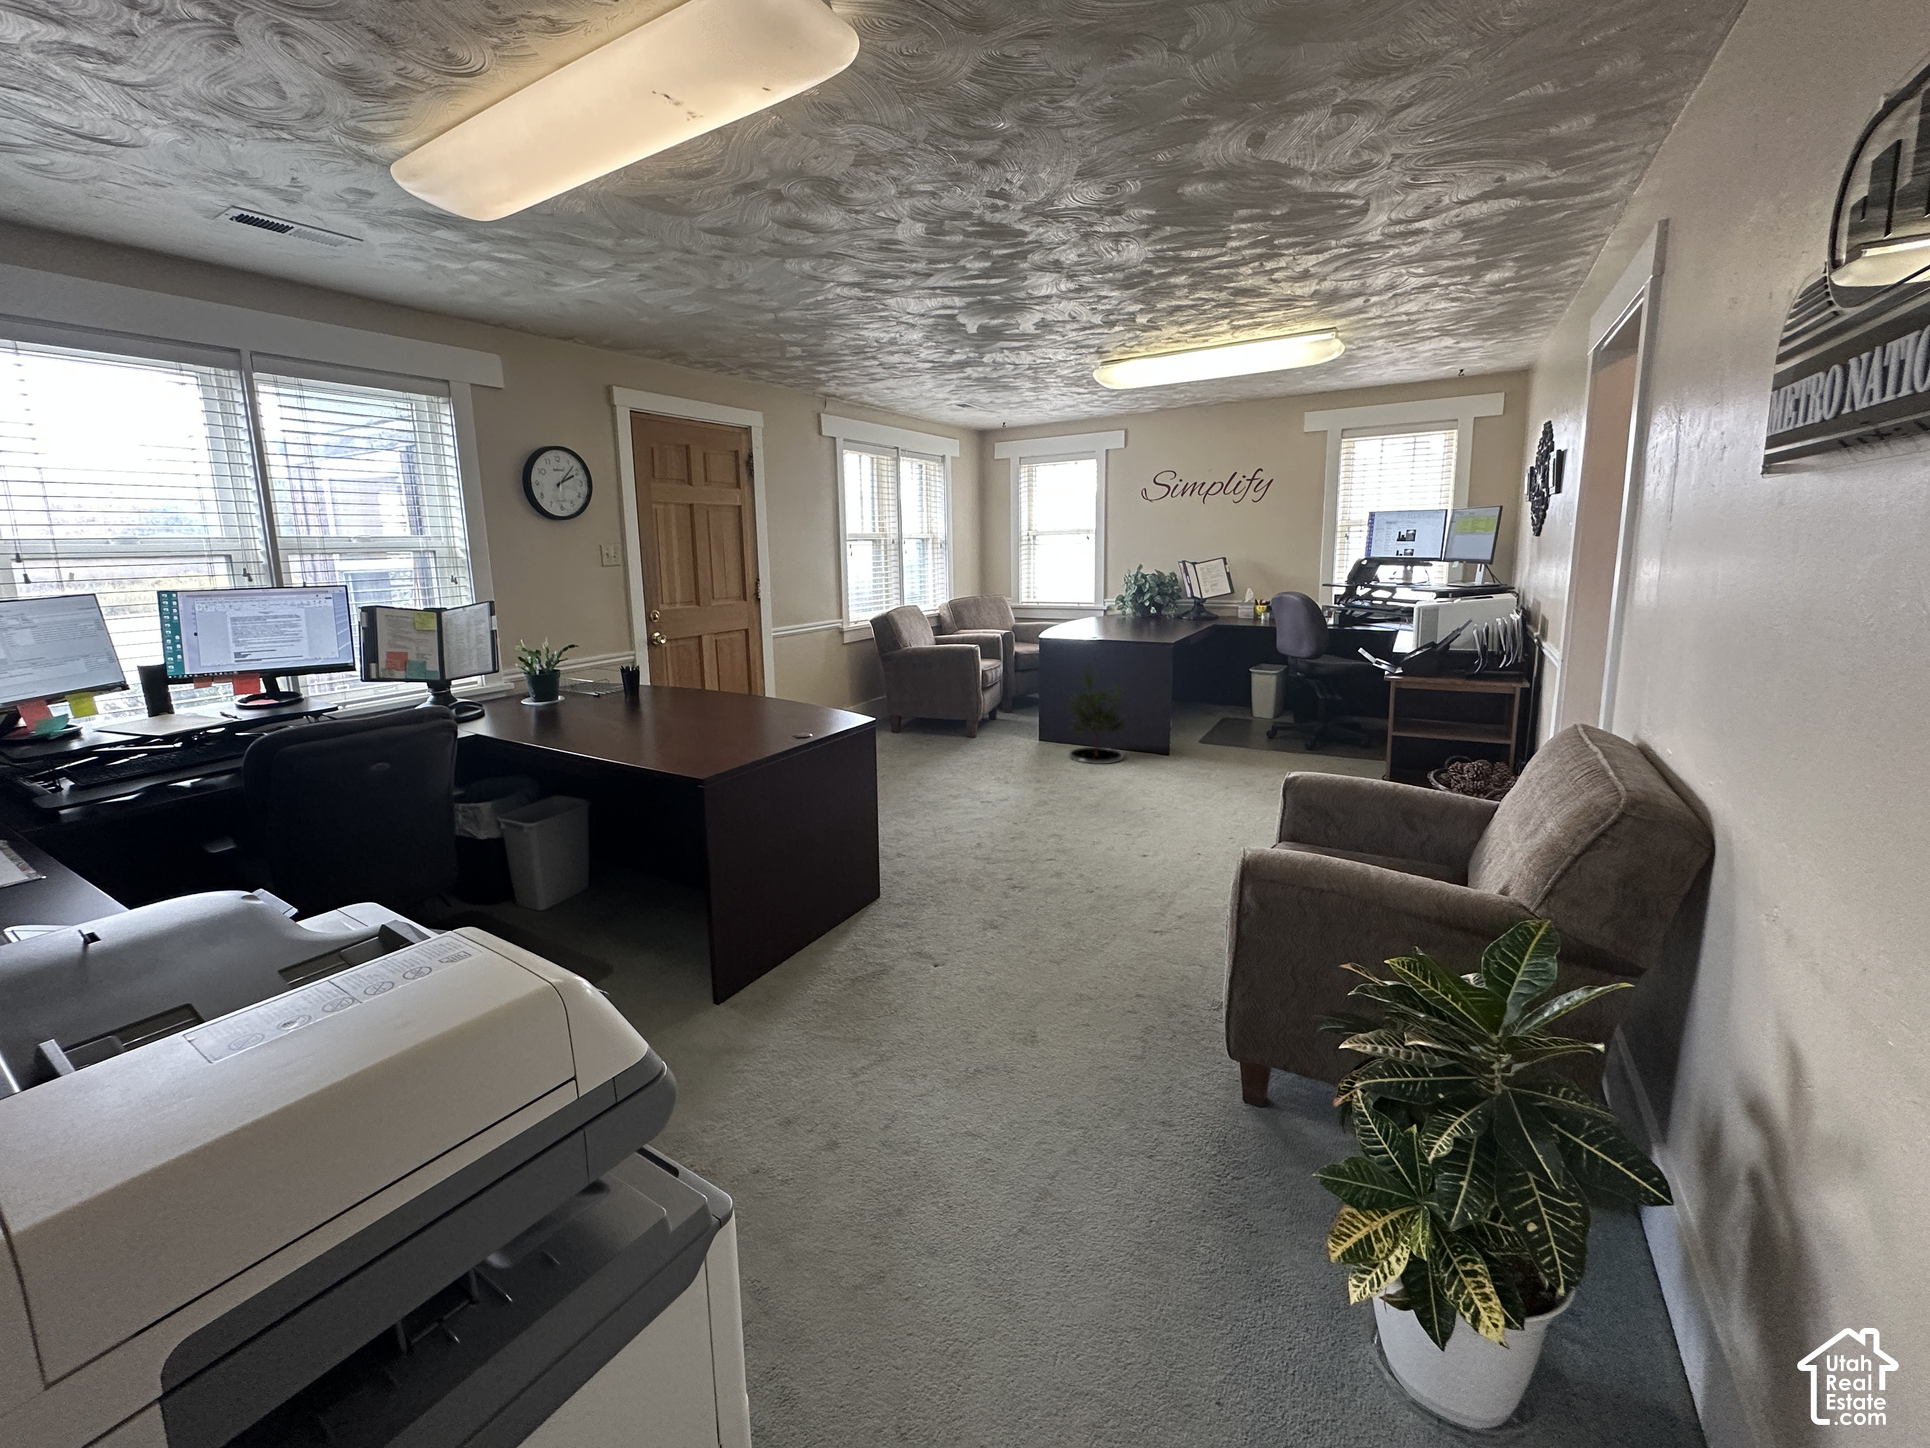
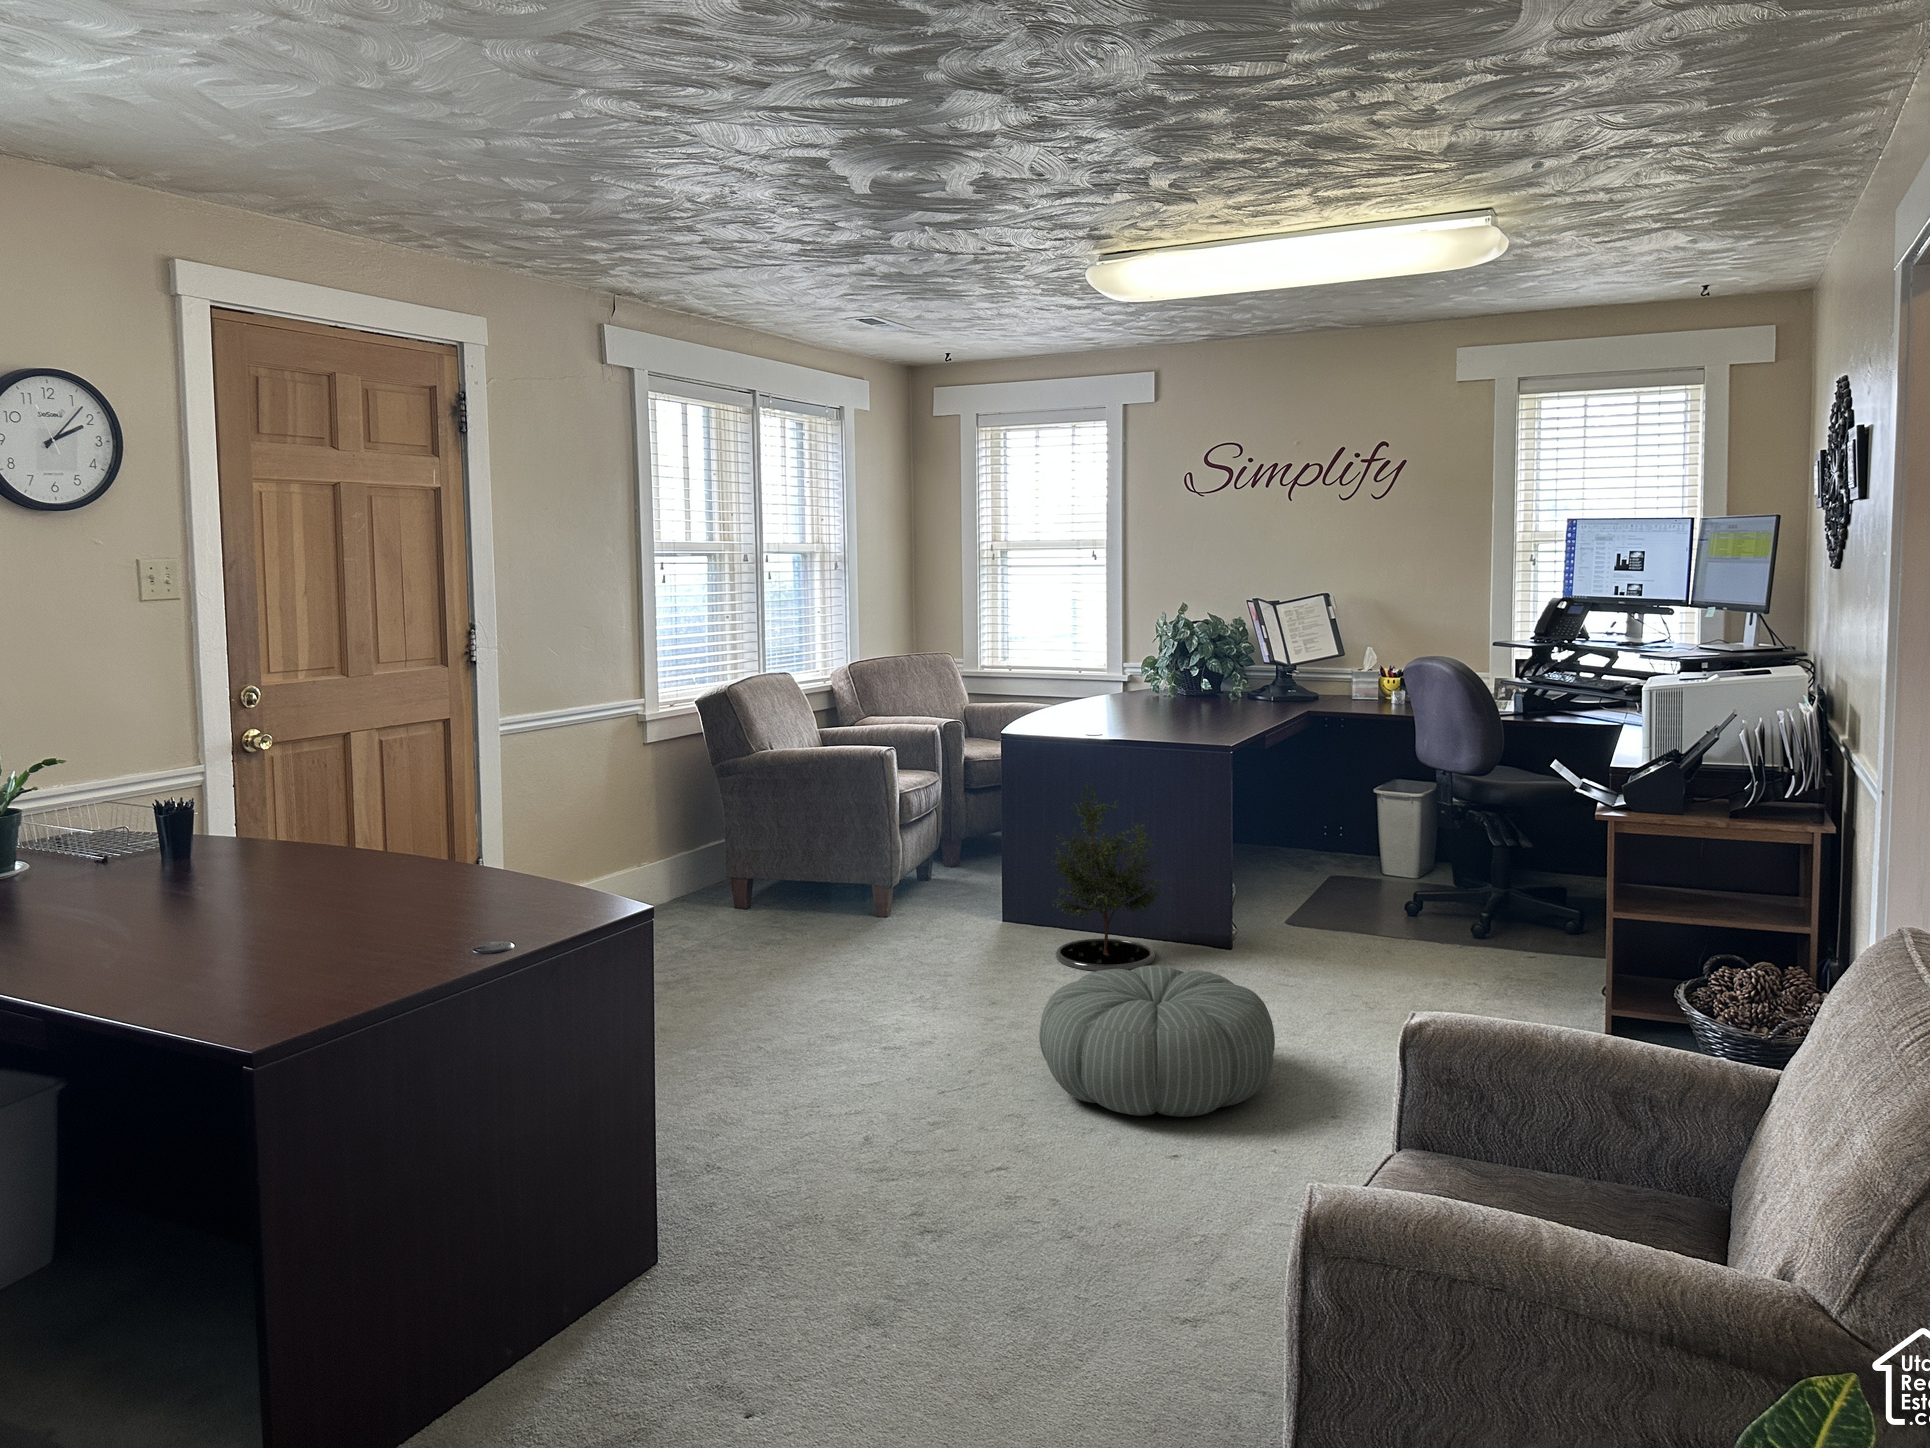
pouf: none [1067,758,1197,836] -> present [1039,965,1275,1117]

